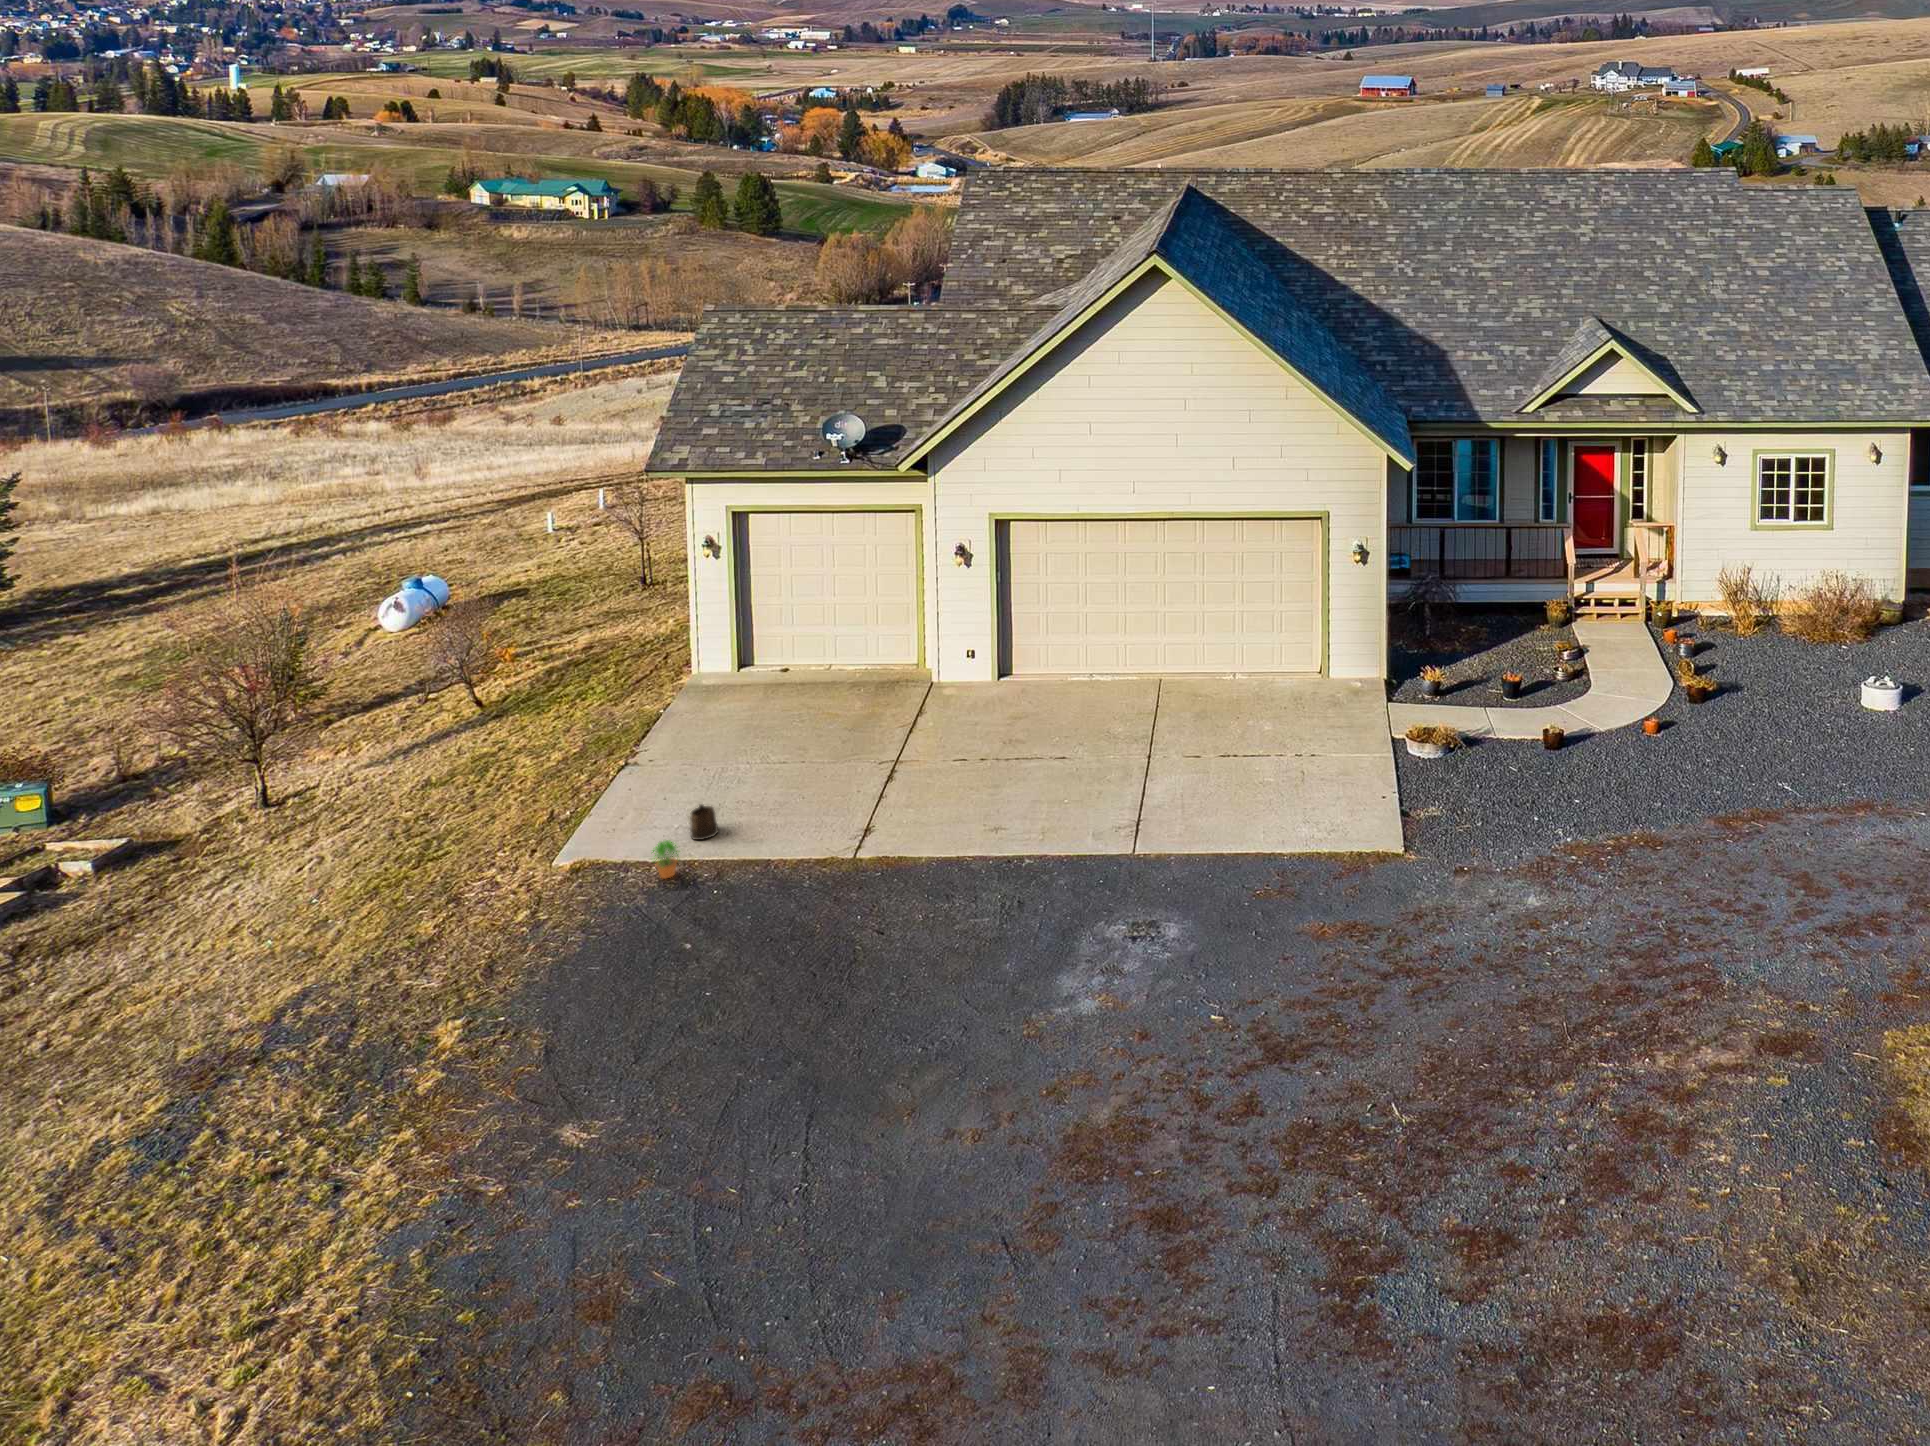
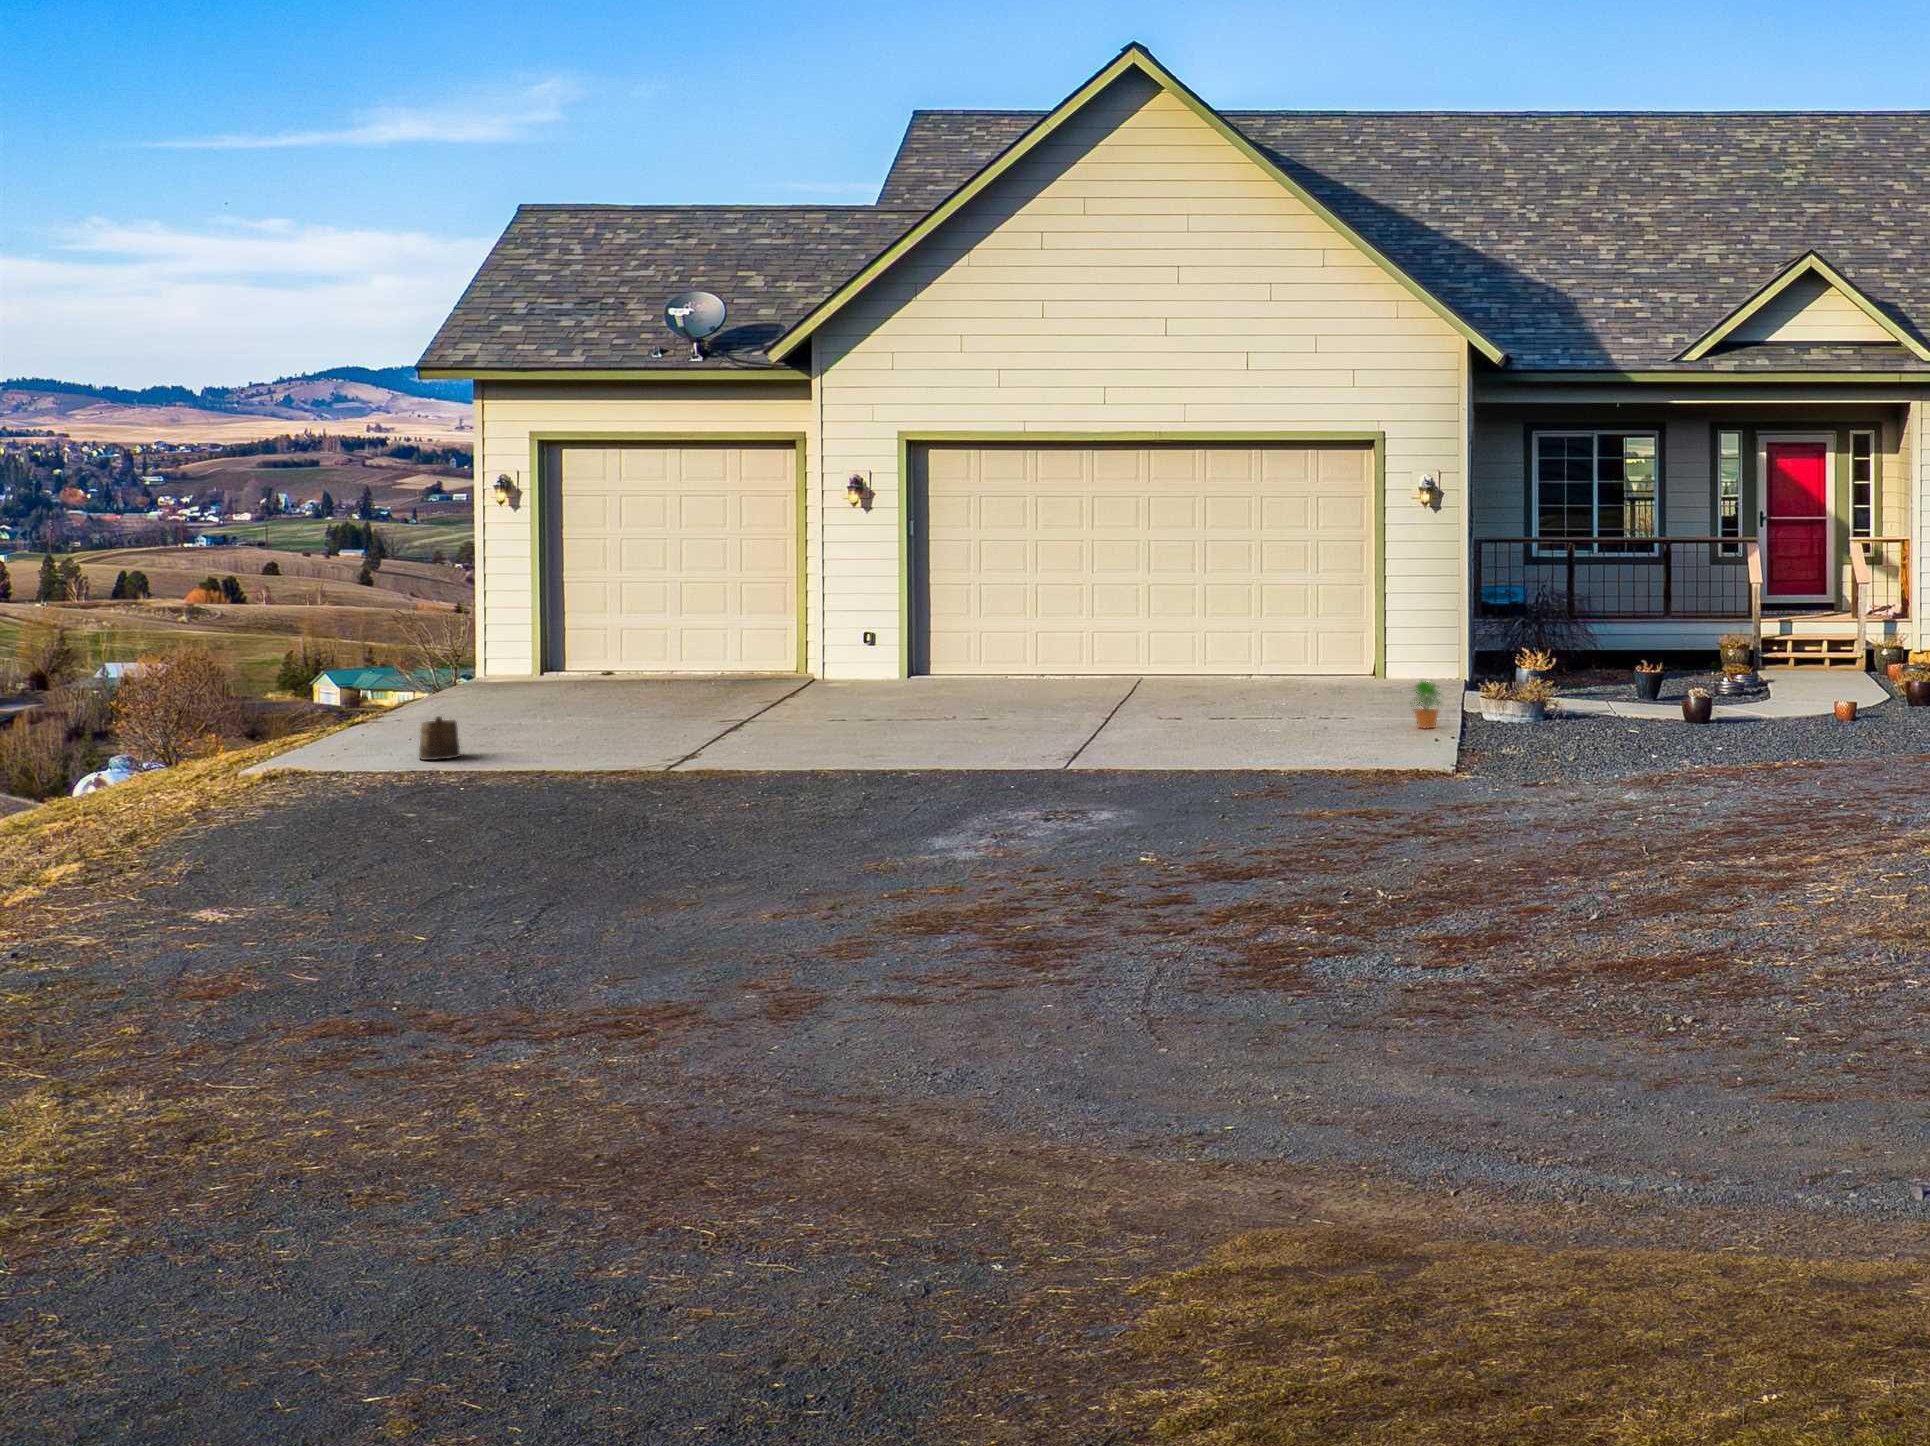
potted plant: present [652,841,680,879] -> present [1410,680,1440,728]

